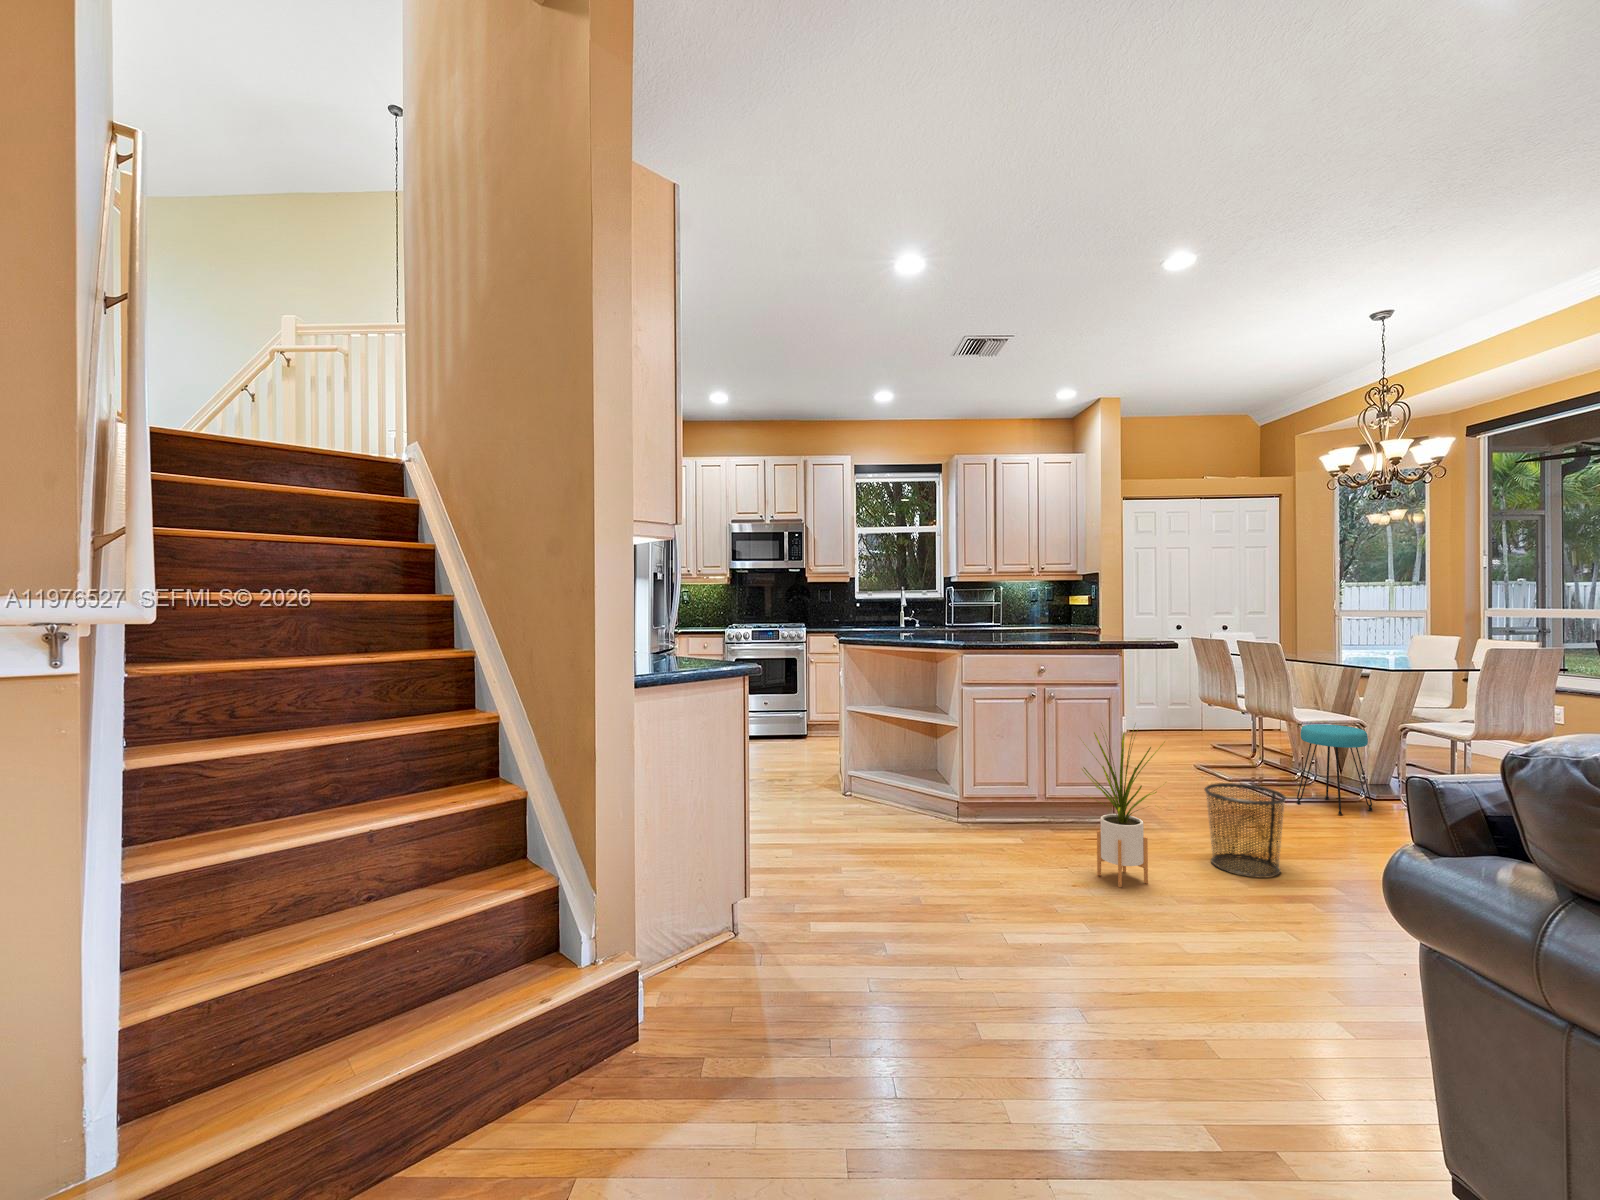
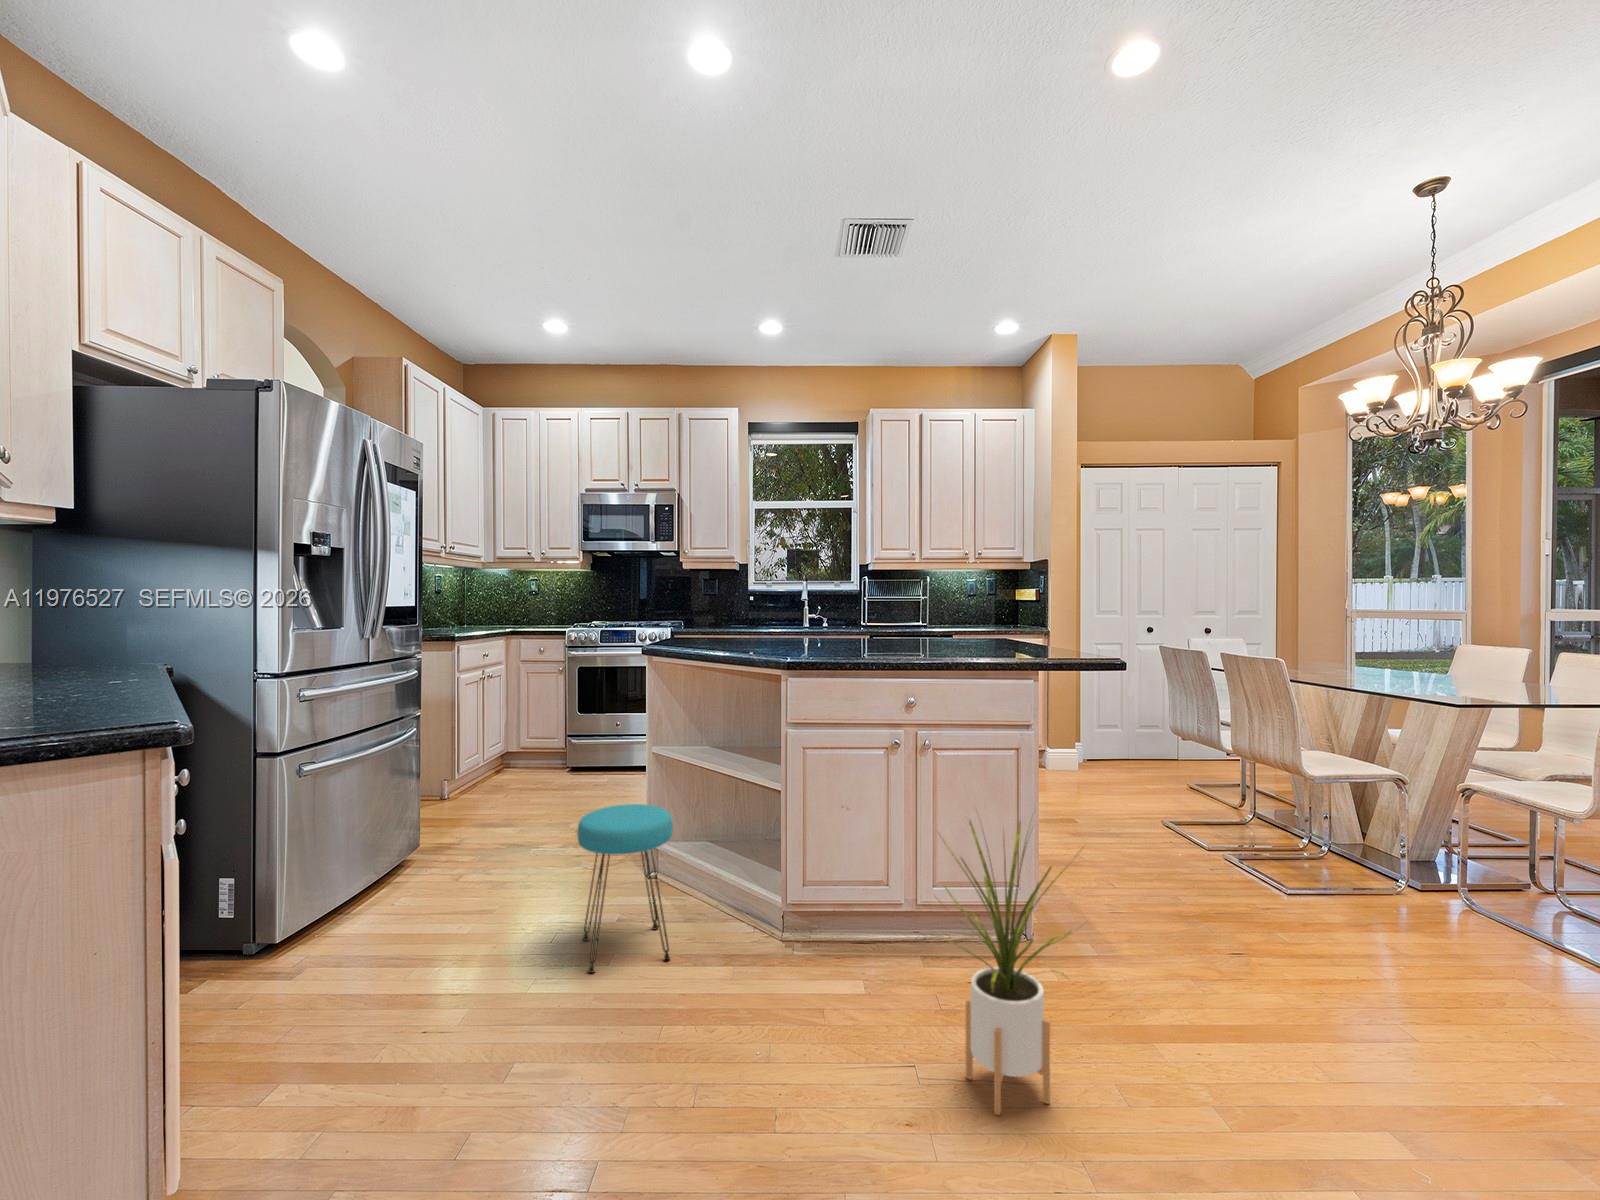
stool: present [1296,724,1373,815] -> present [577,804,673,973]
waste bin: present [1204,783,1286,878] -> none [1158,901,1297,1085]

